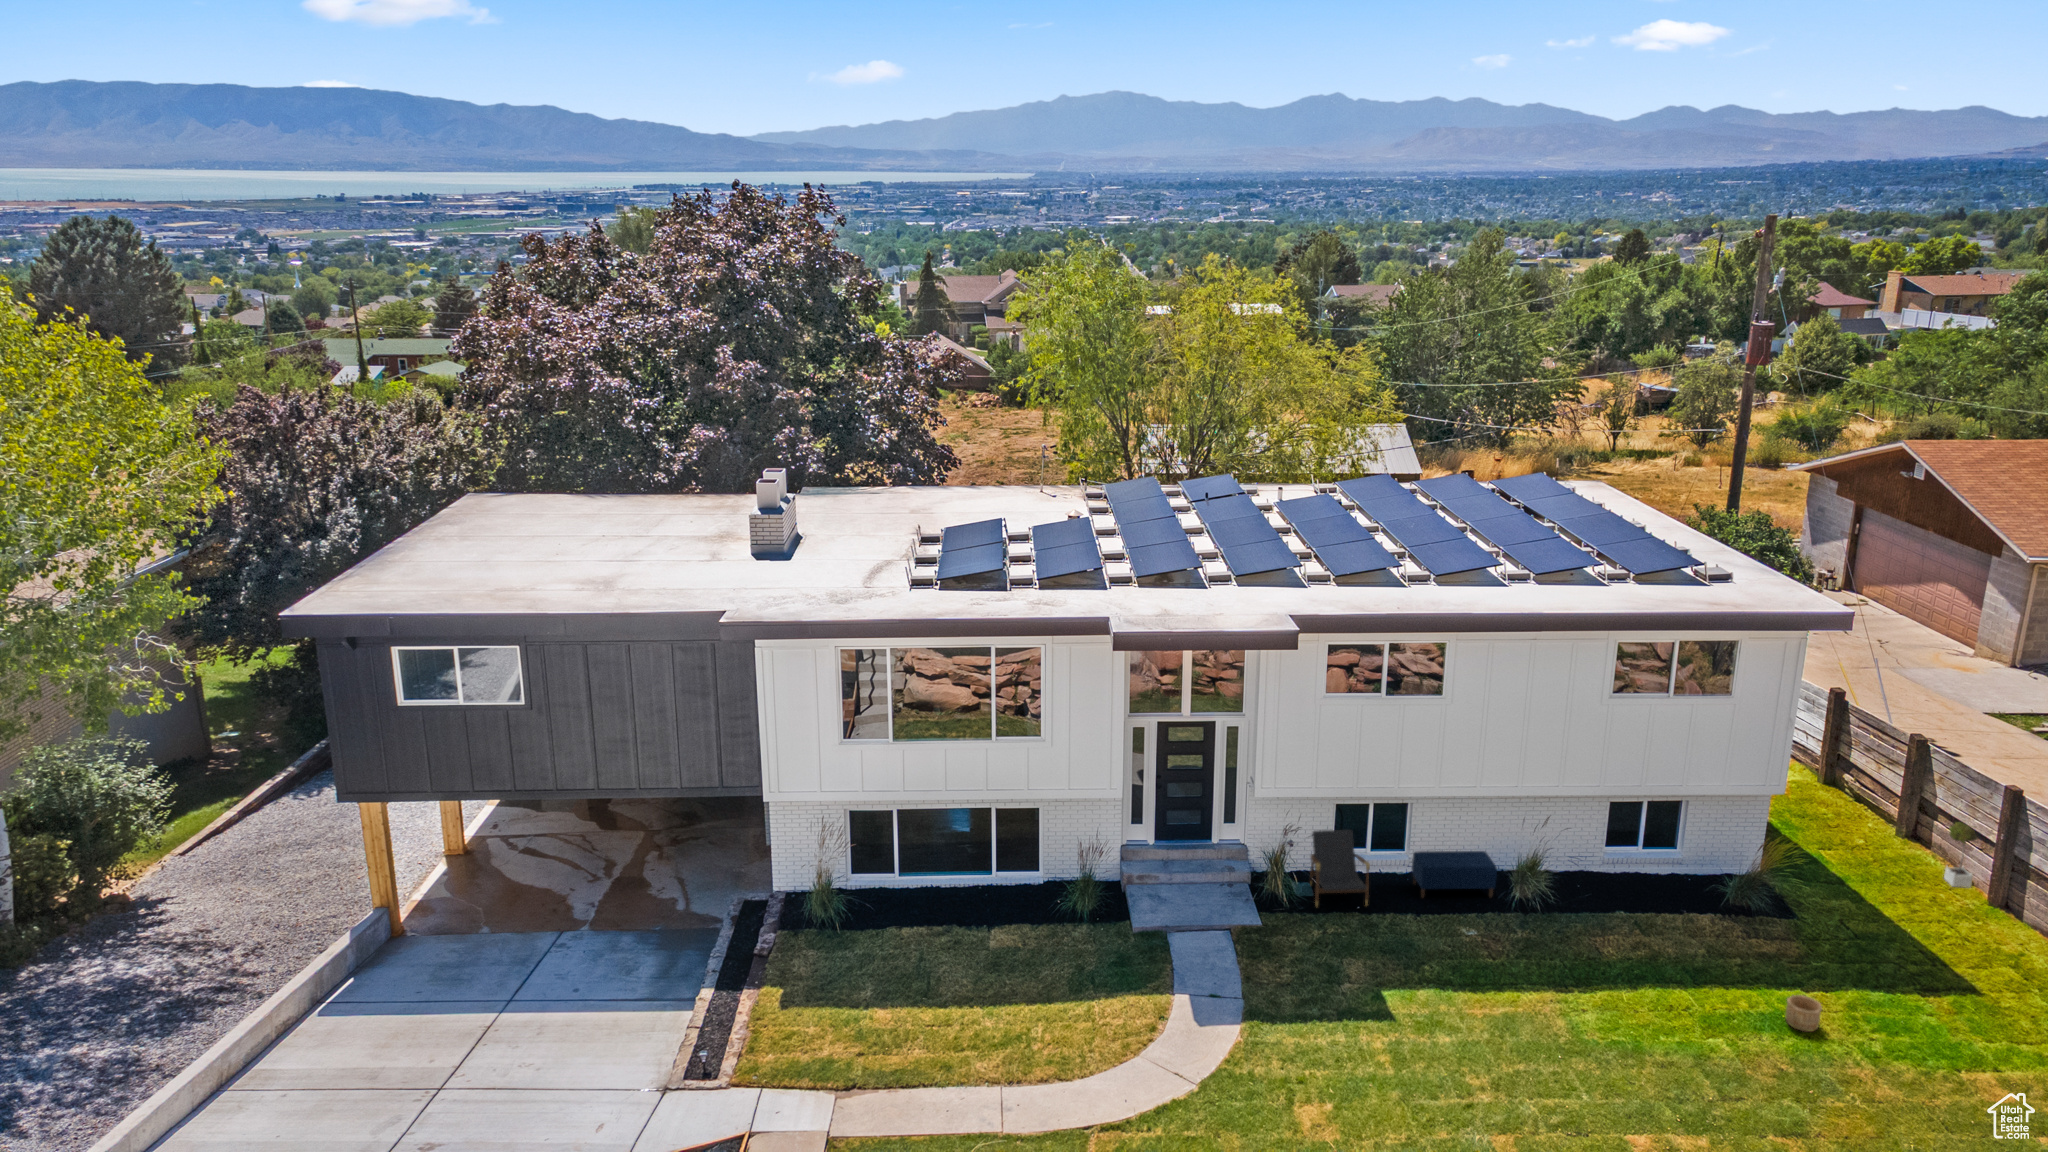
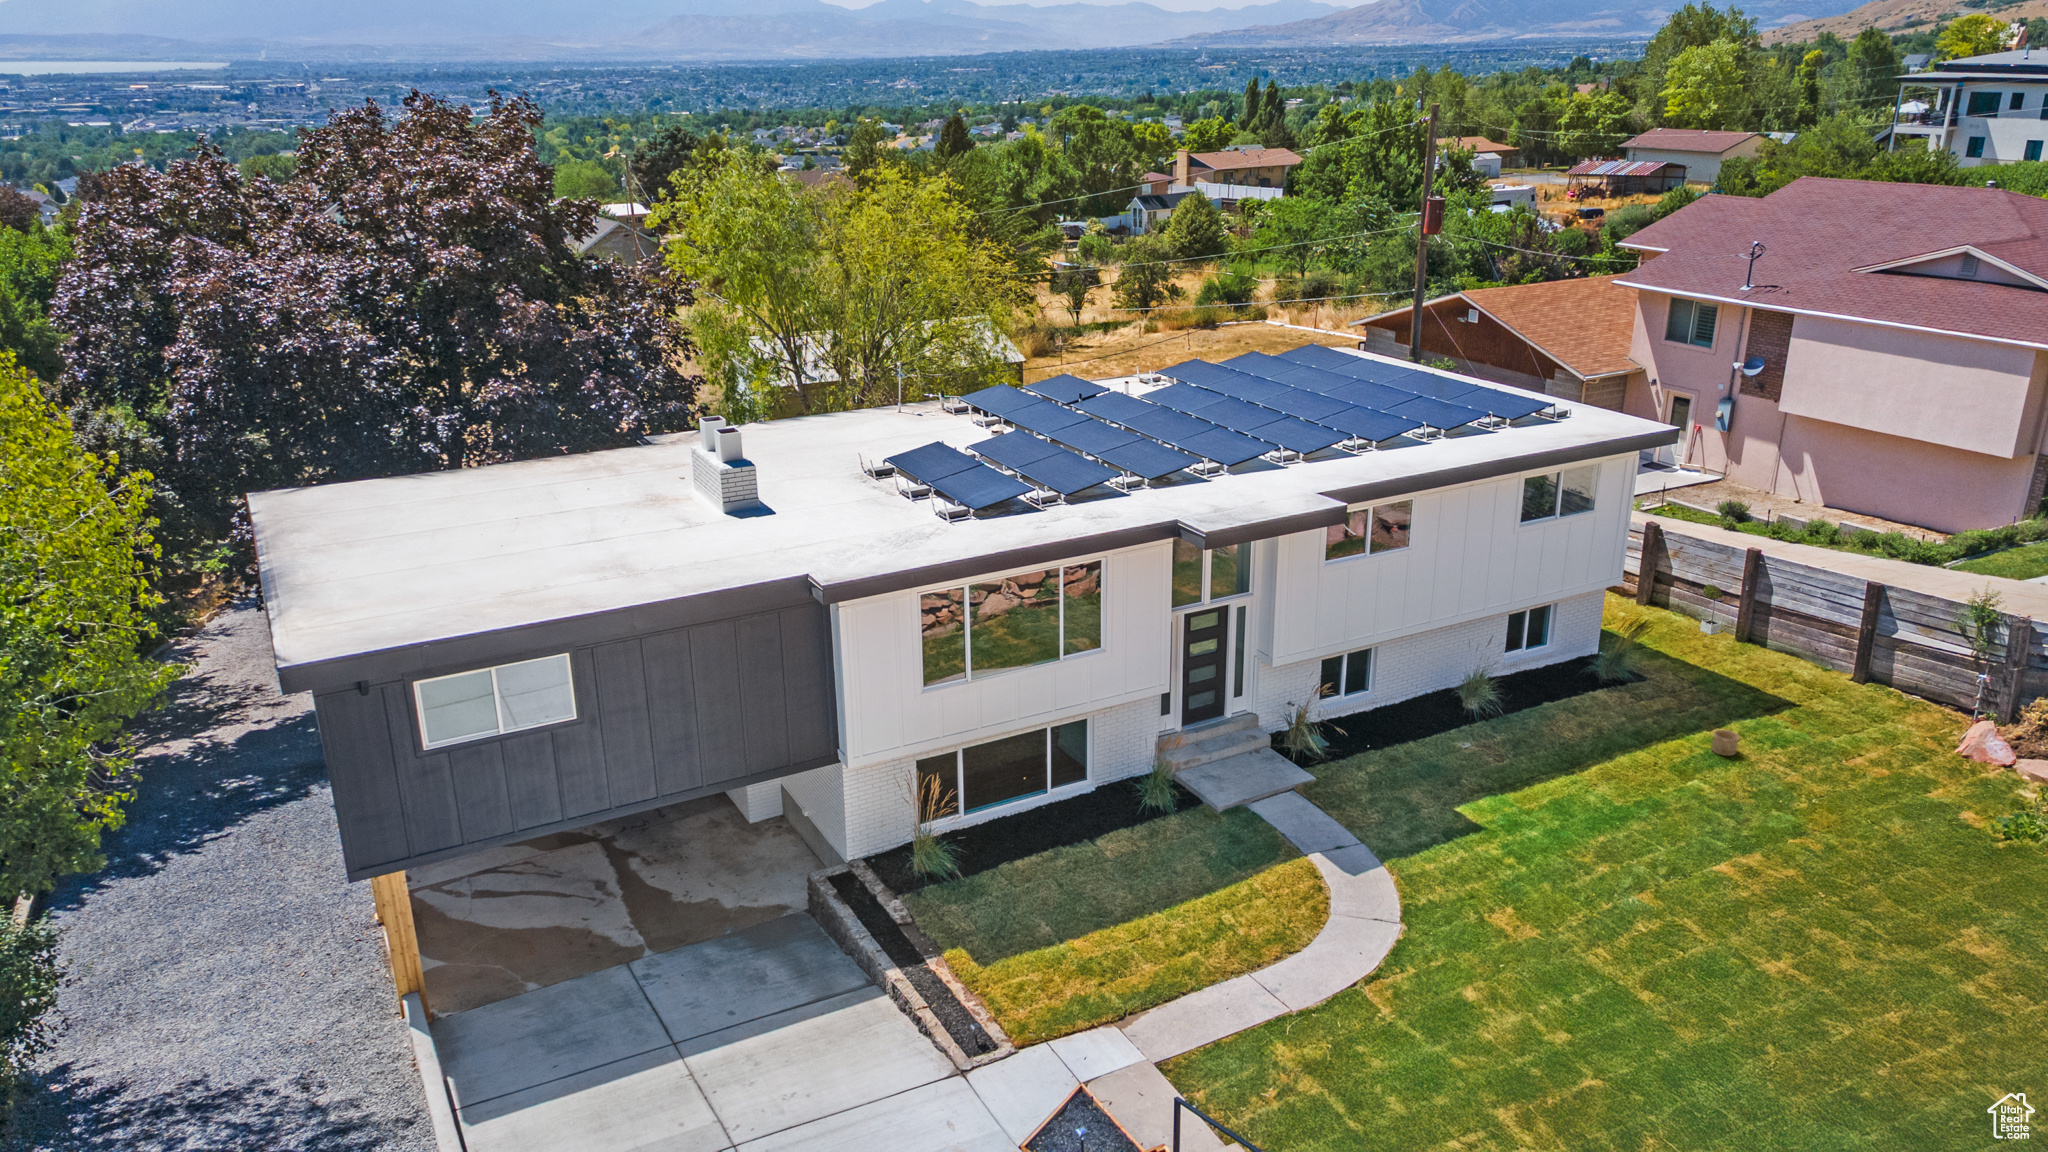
lounge chair: present [1310,830,1370,906] -> none [1305,681,1368,755]
bench: present [1412,851,1497,898] -> none [1376,677,1448,728]

